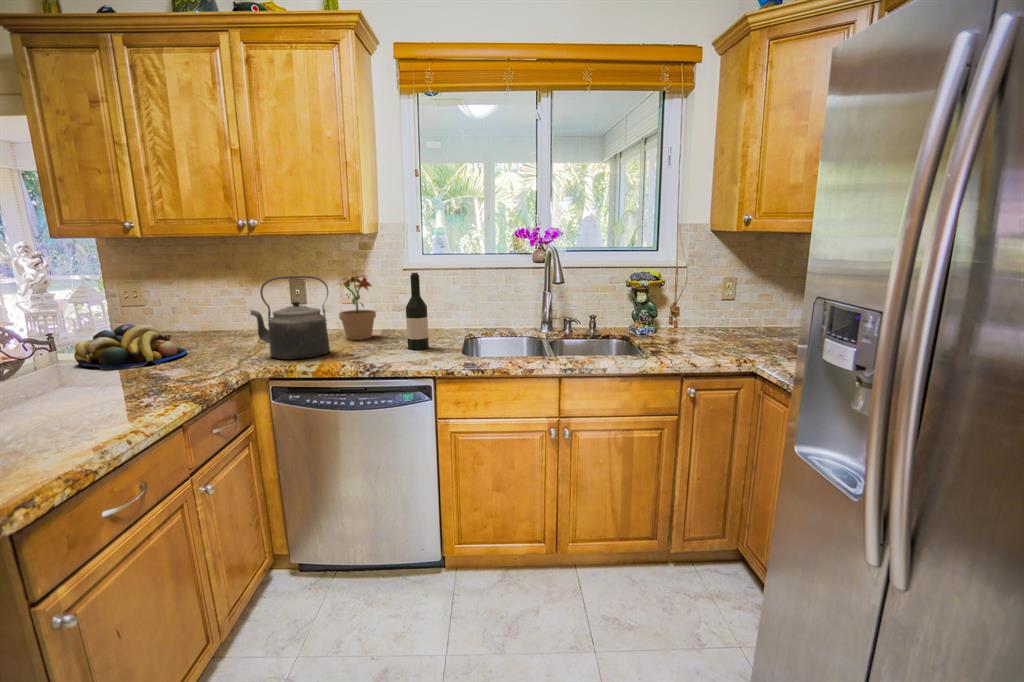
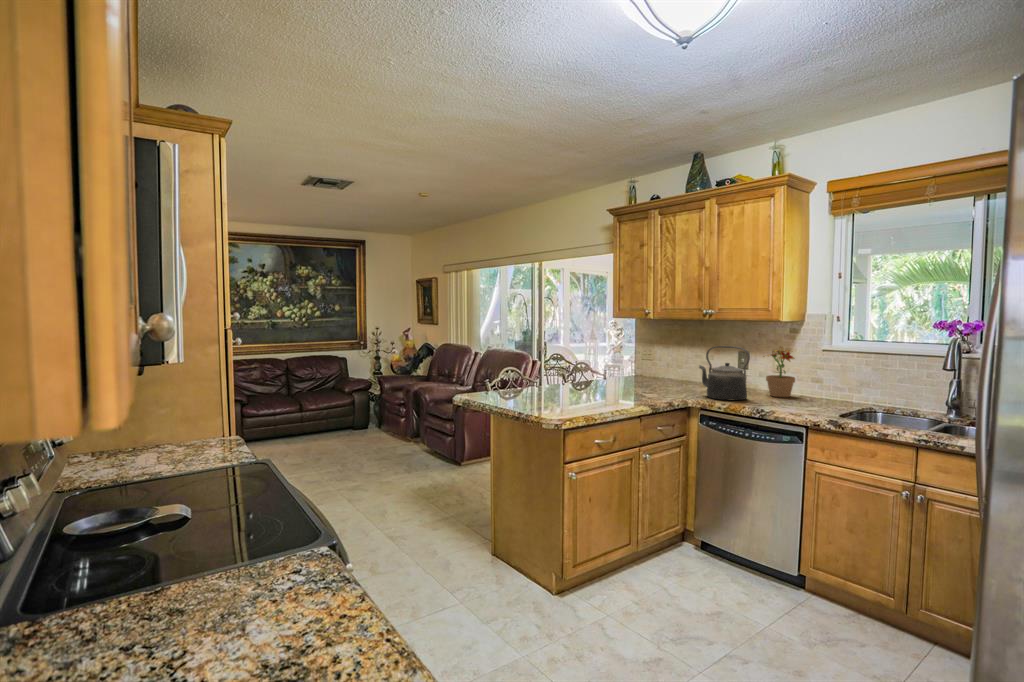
wine bottle: present [406,273,429,350] -> none [804,351,823,409]
fruit bowl: present [74,324,187,370] -> none [612,366,666,390]

